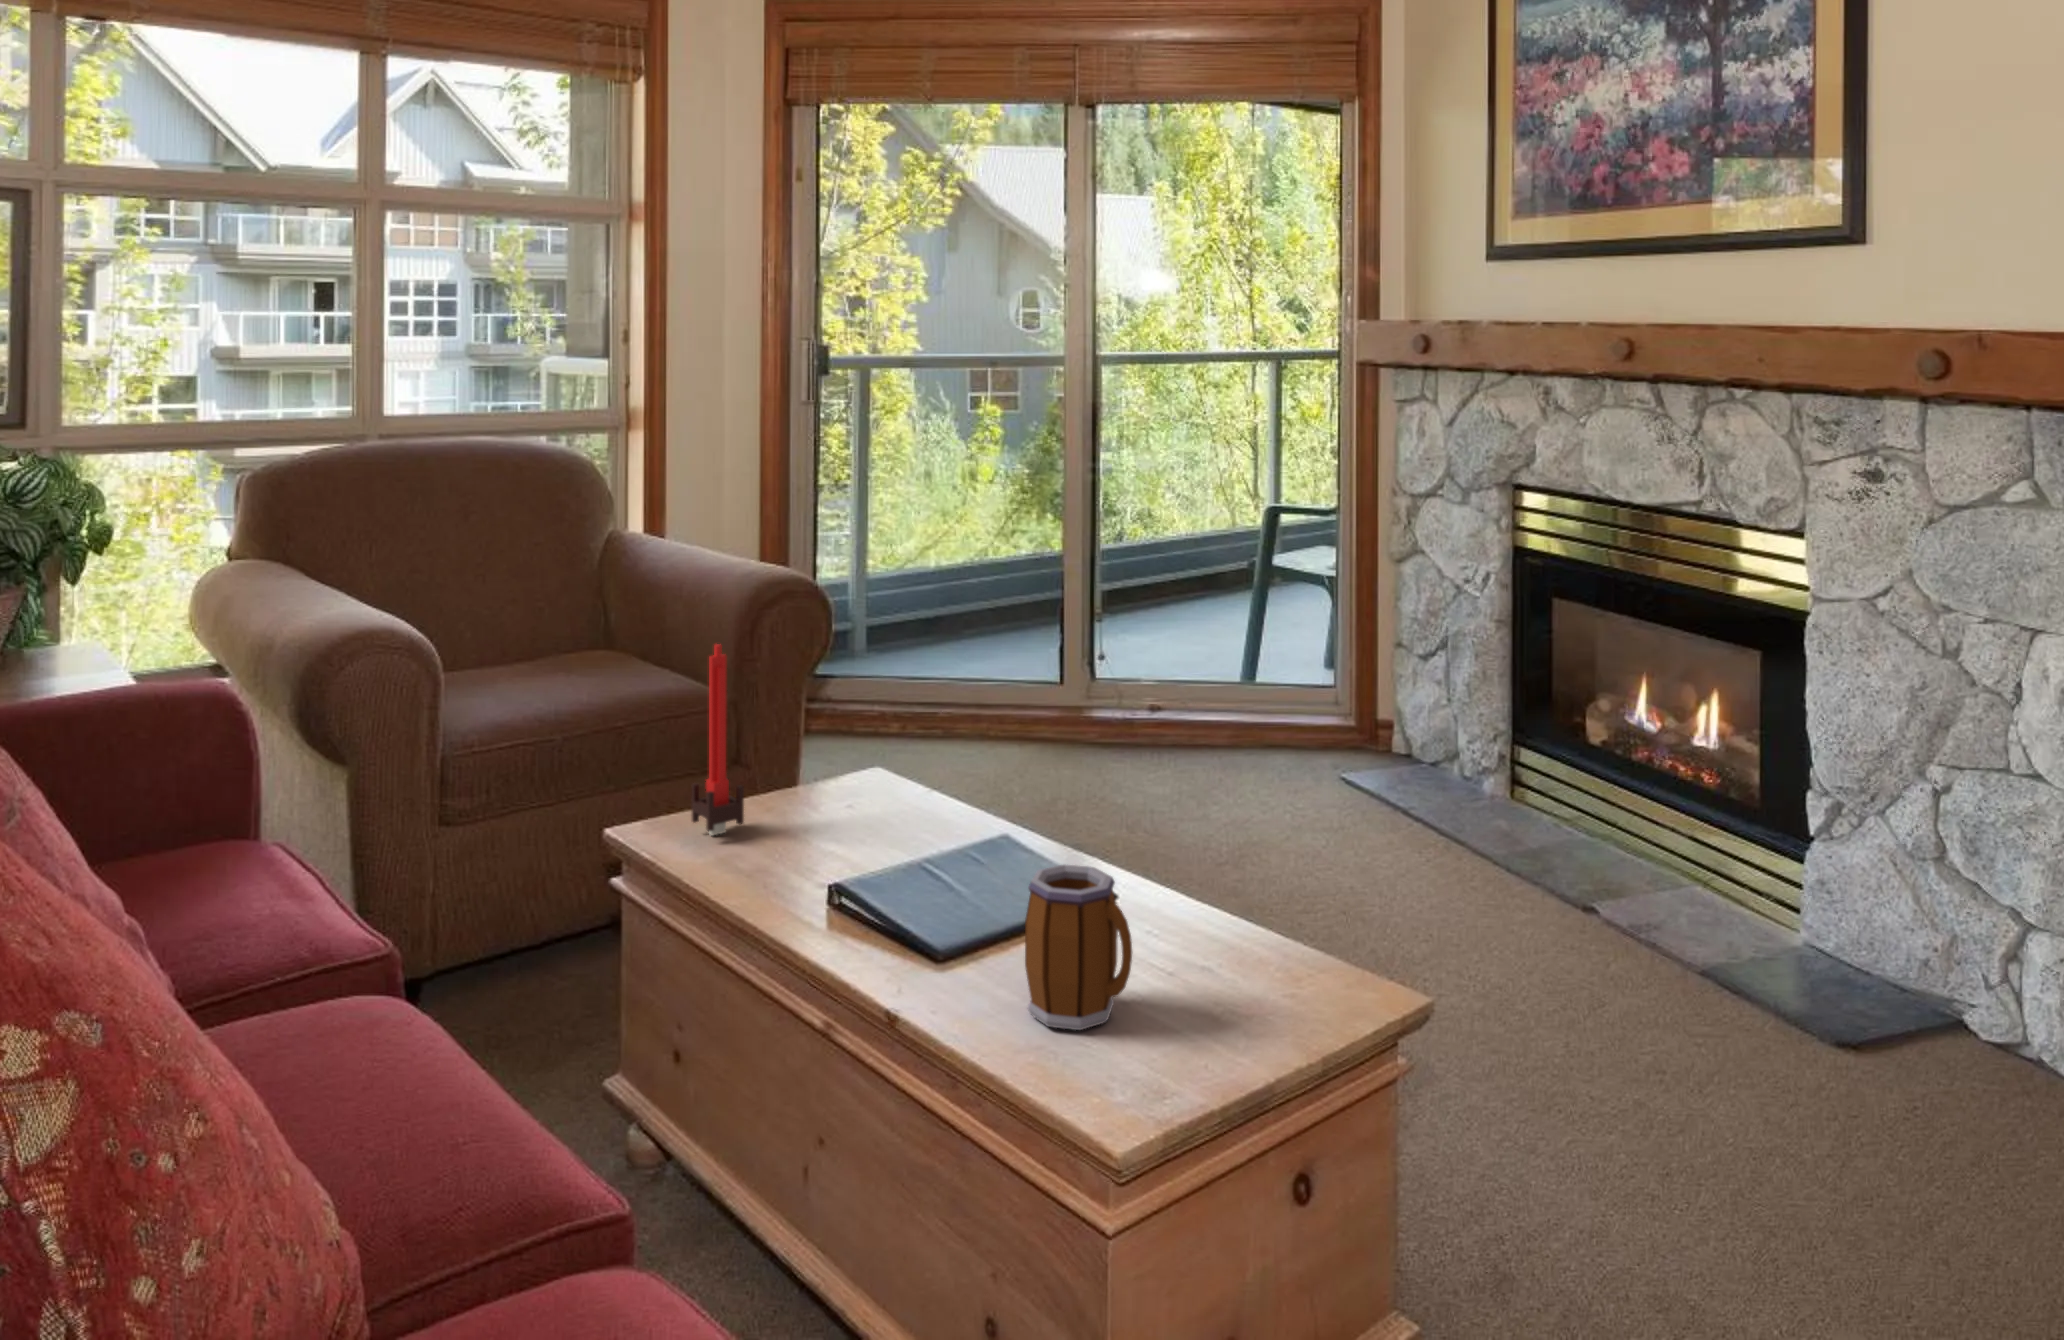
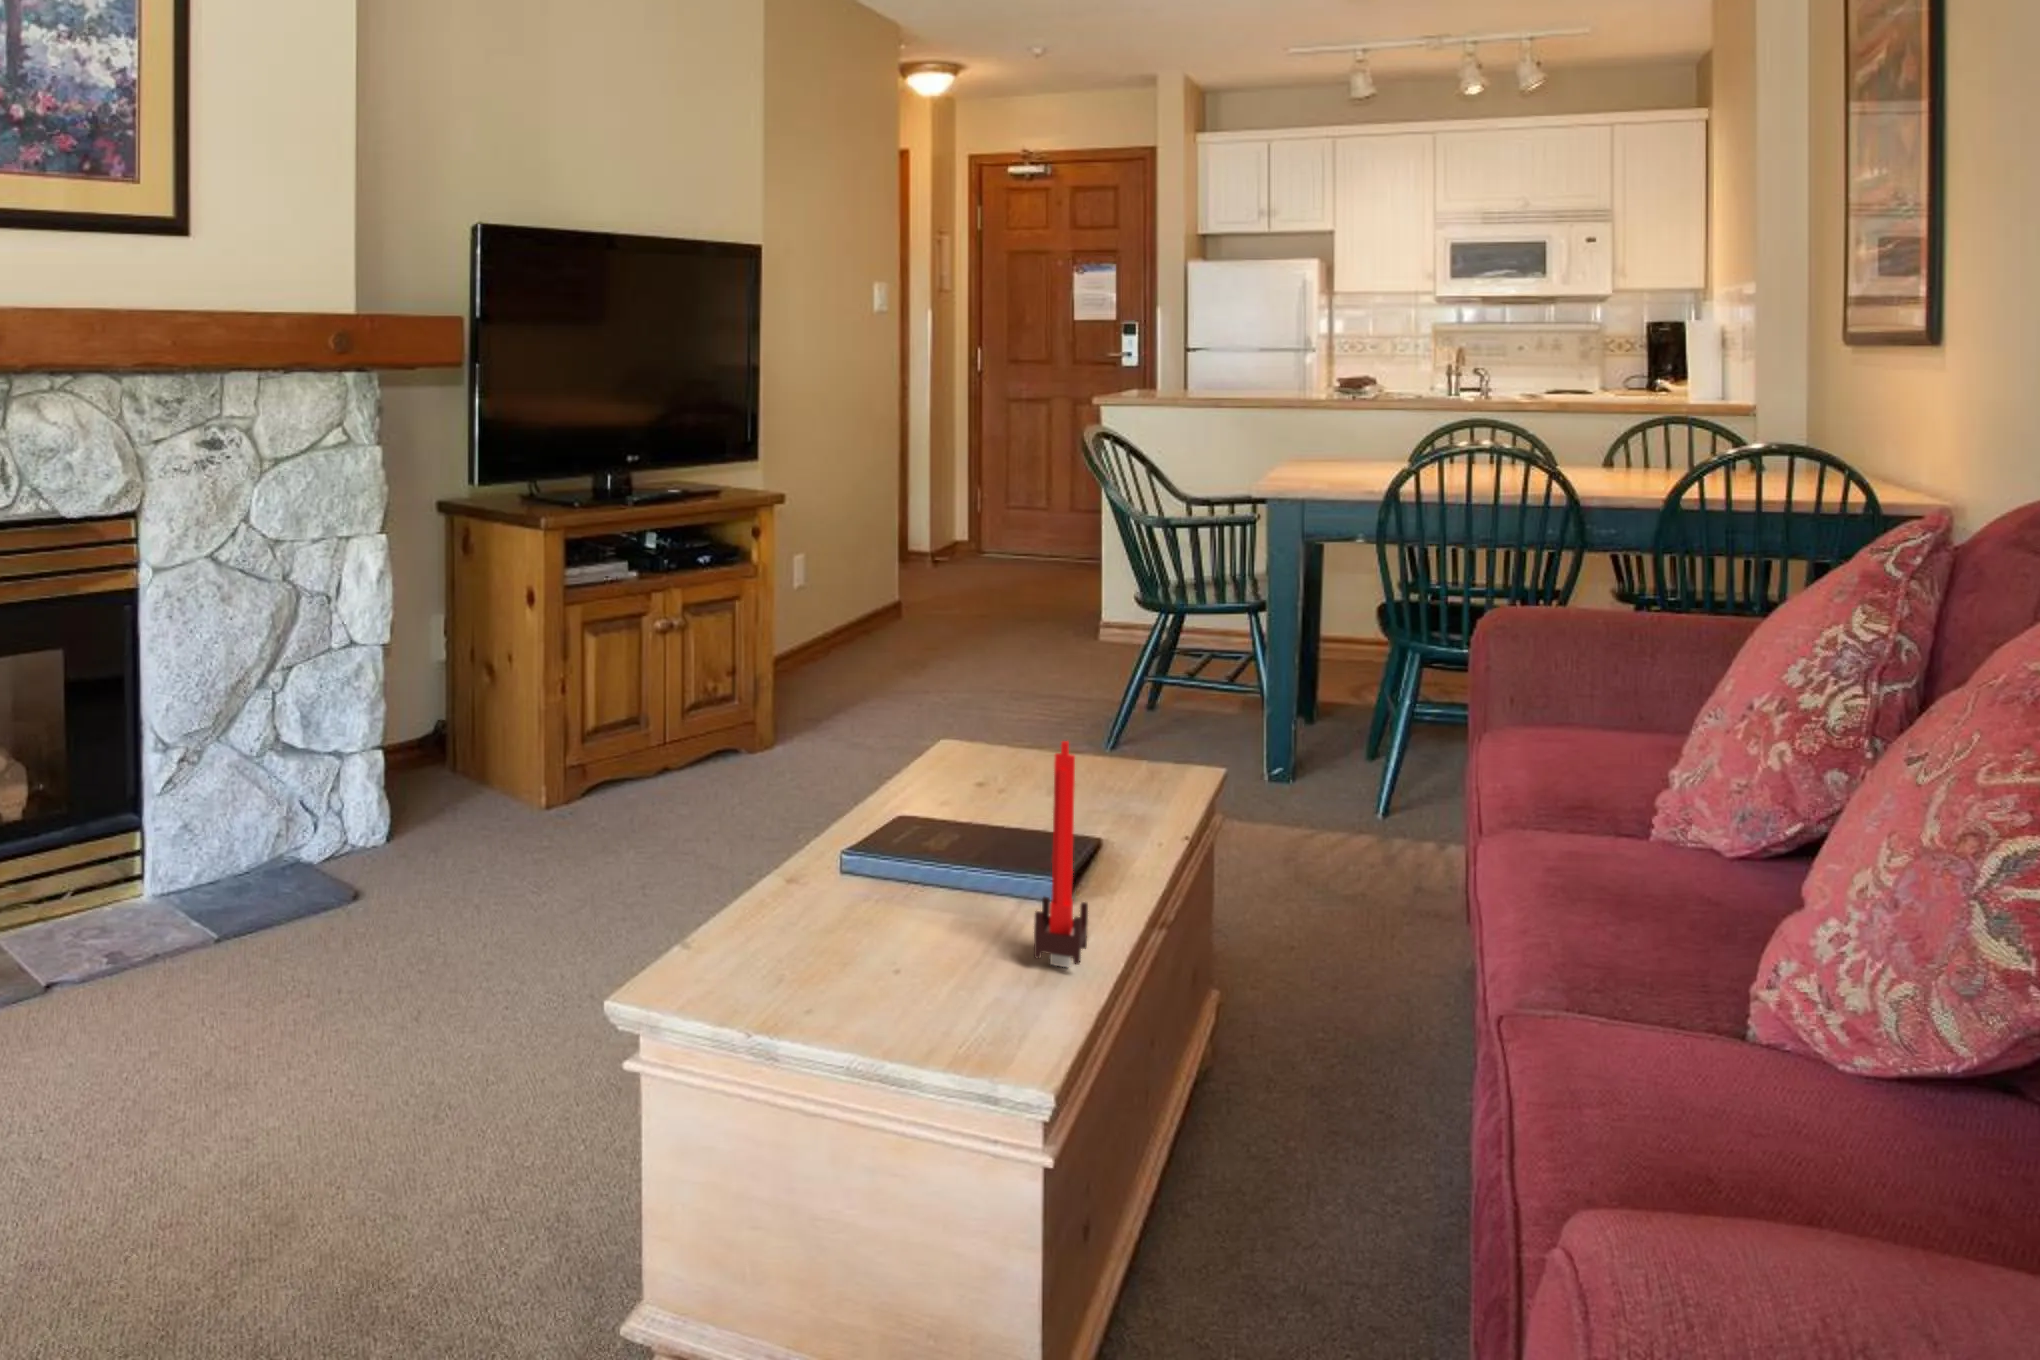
mug: present [1025,864,1132,1030] -> none [1086,690,1147,791]

